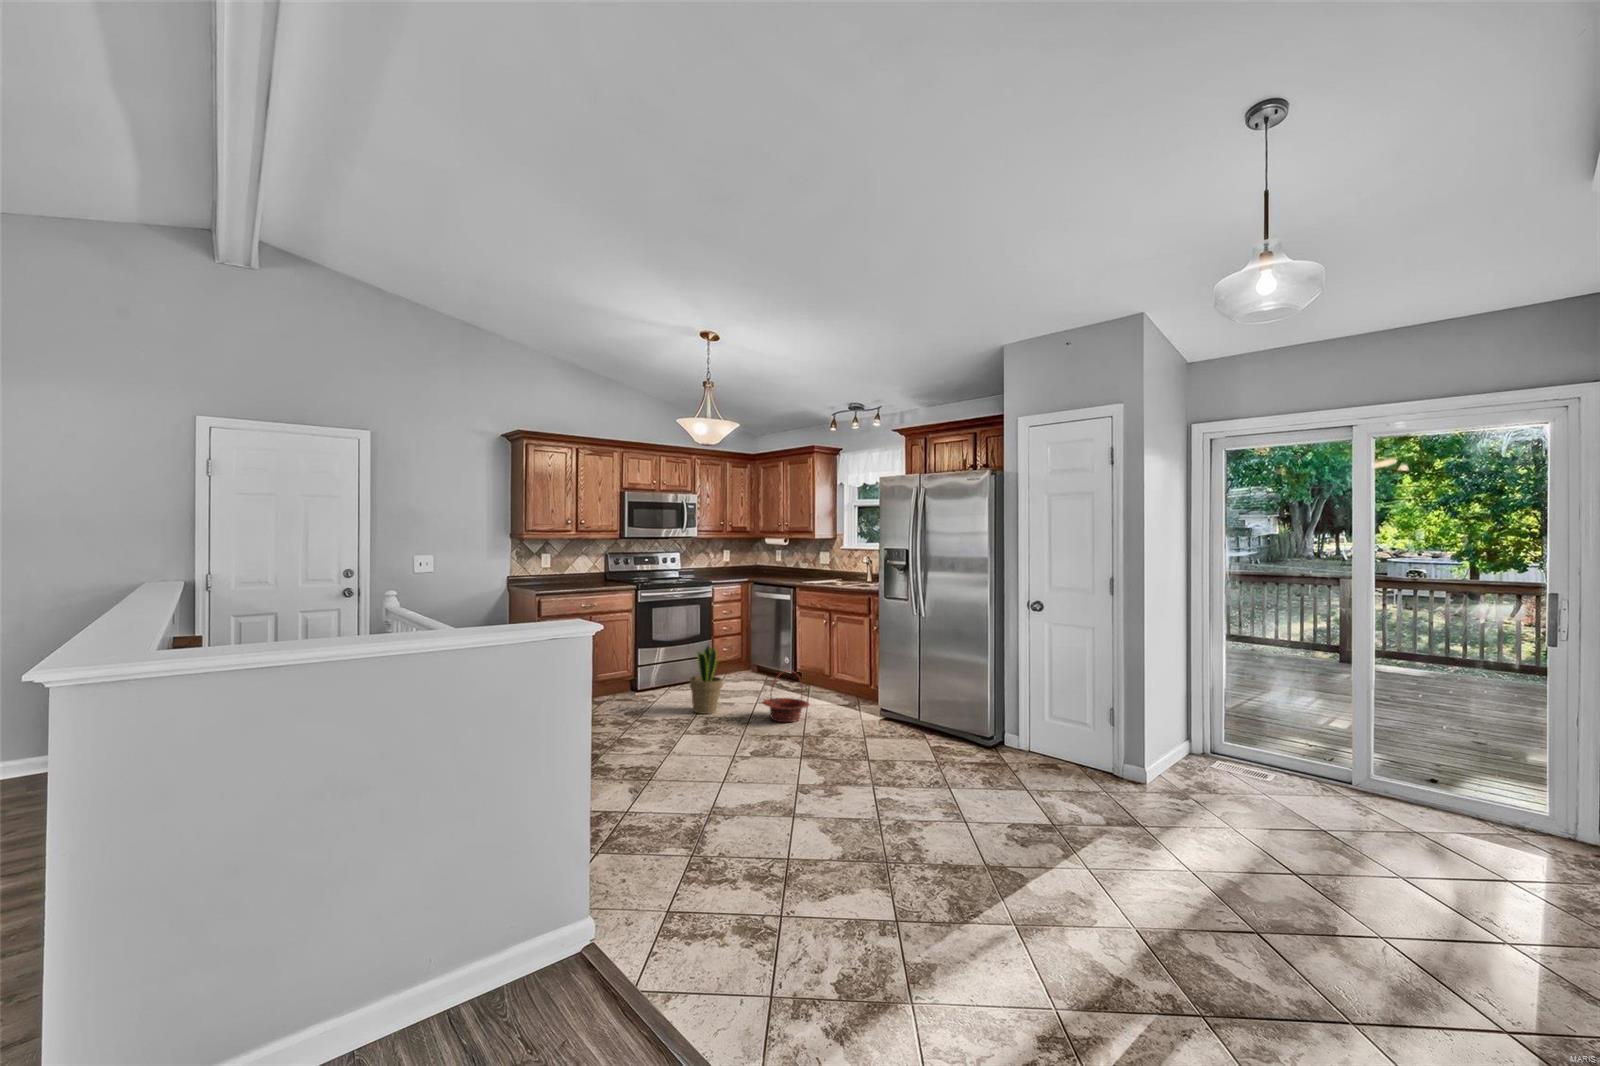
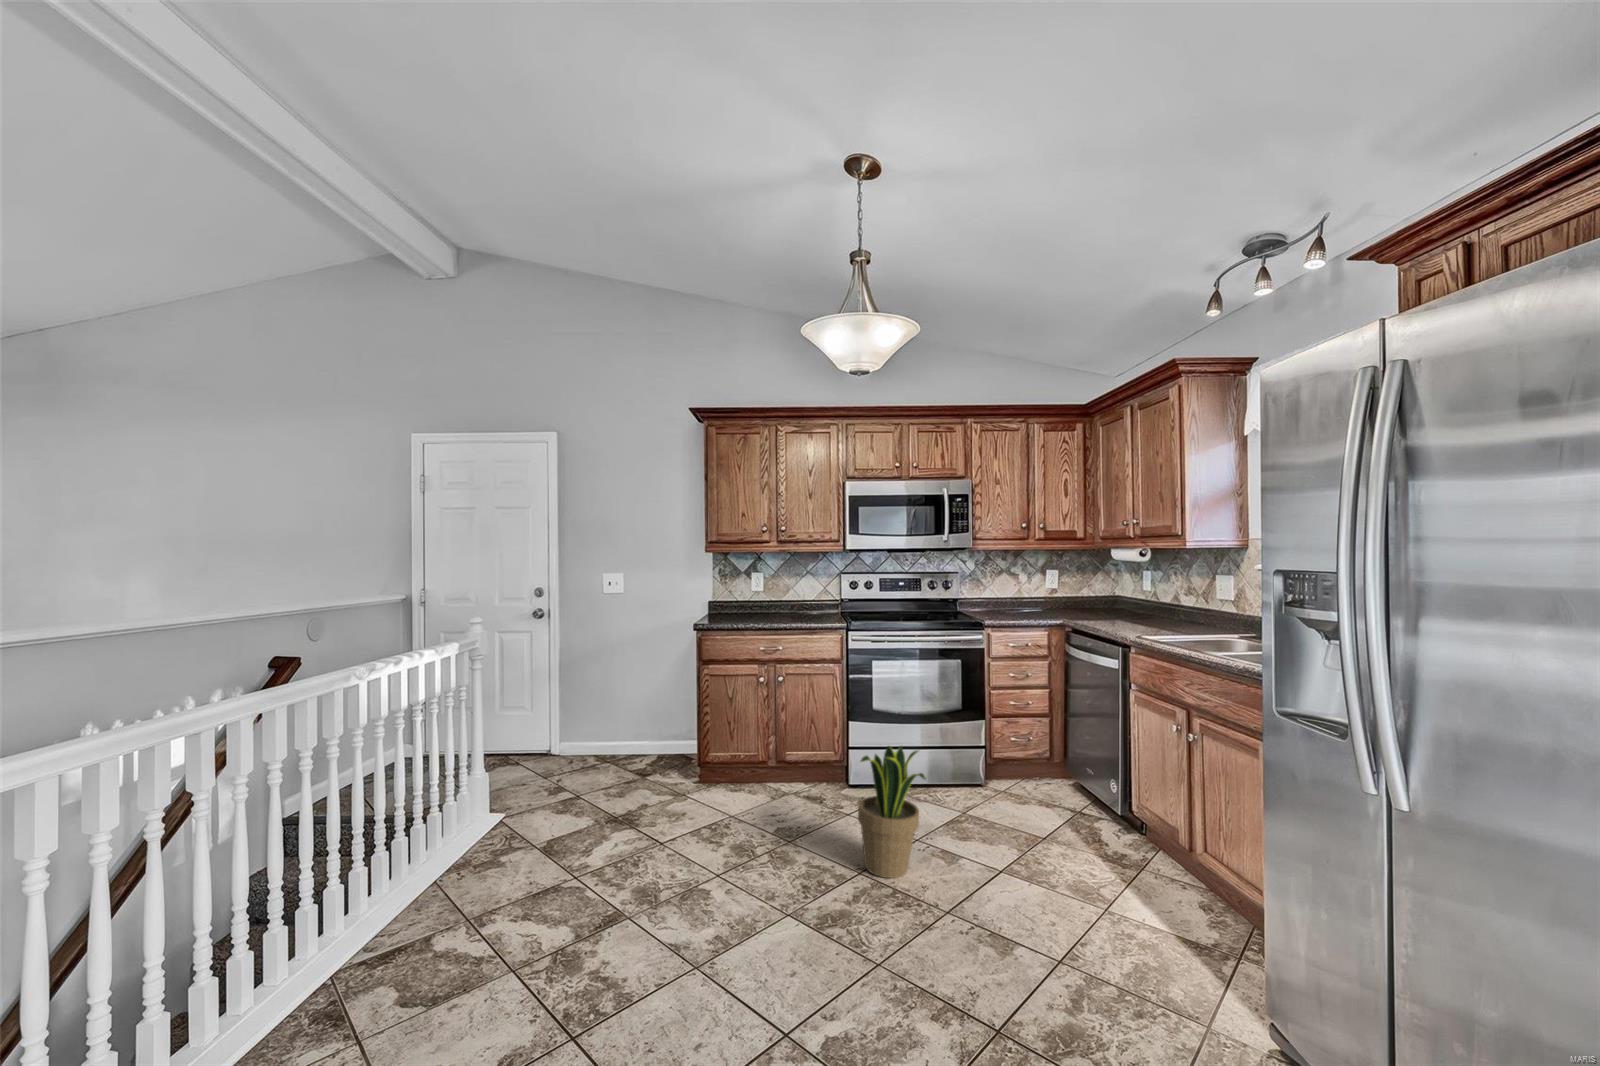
basket: present [762,671,809,722] -> none [956,842,1073,976]

